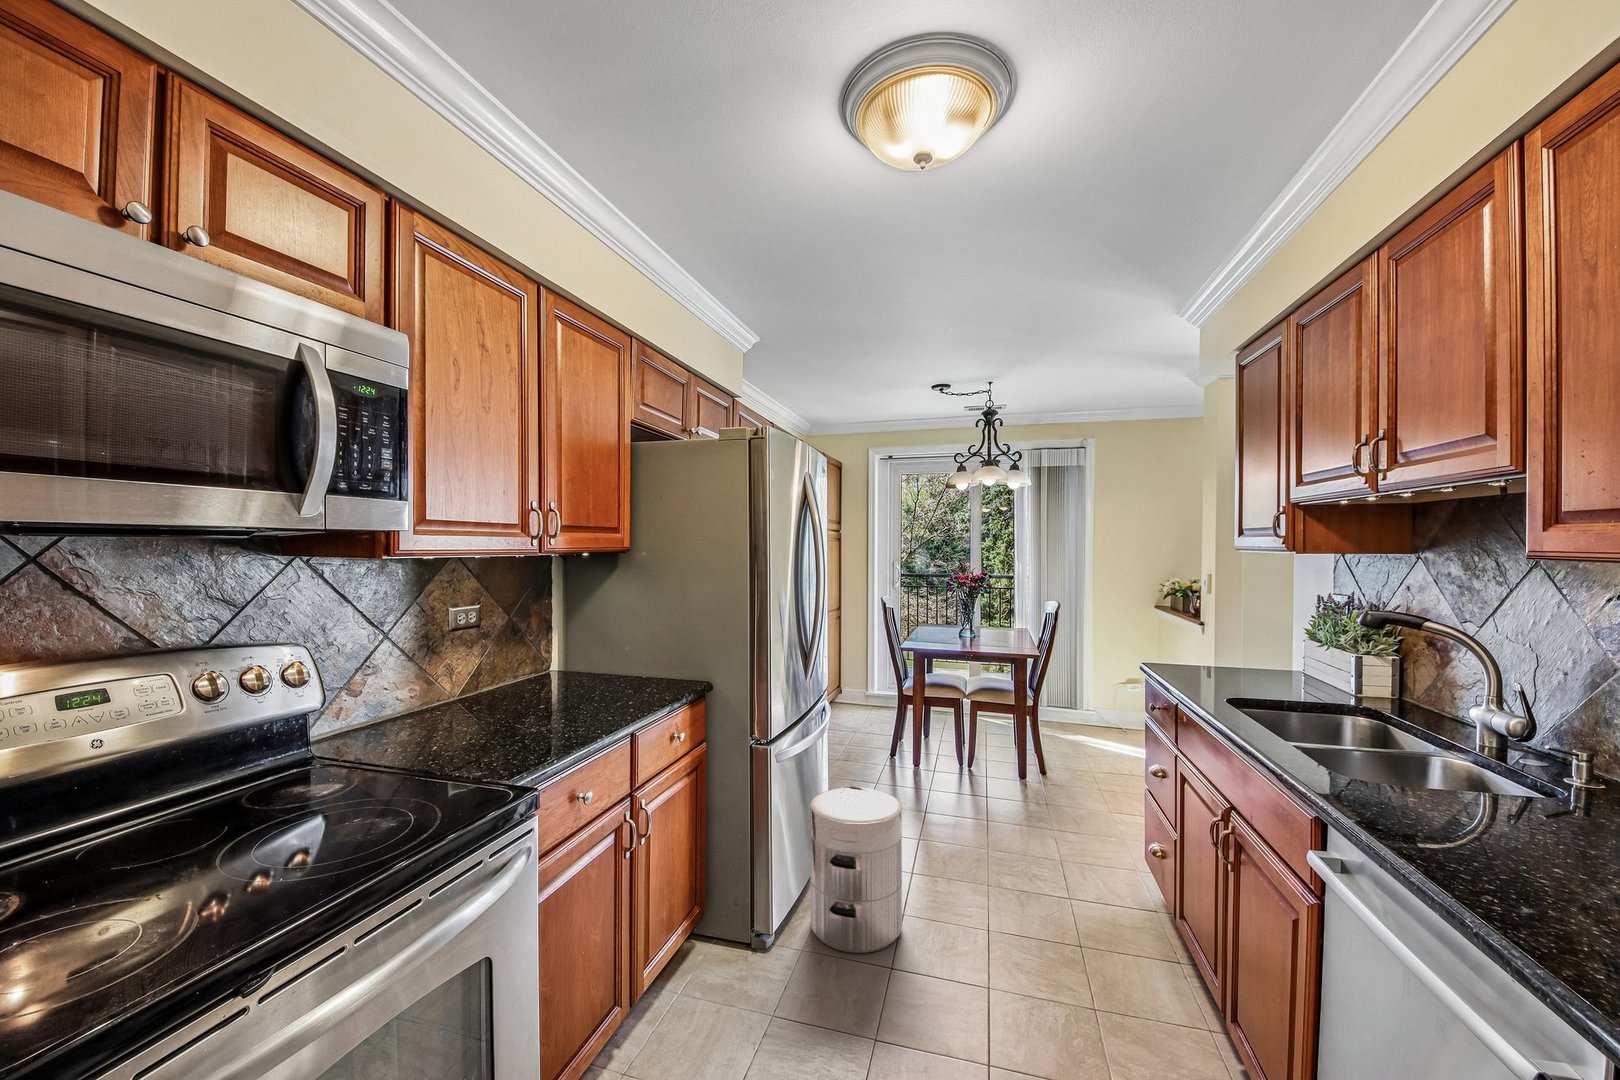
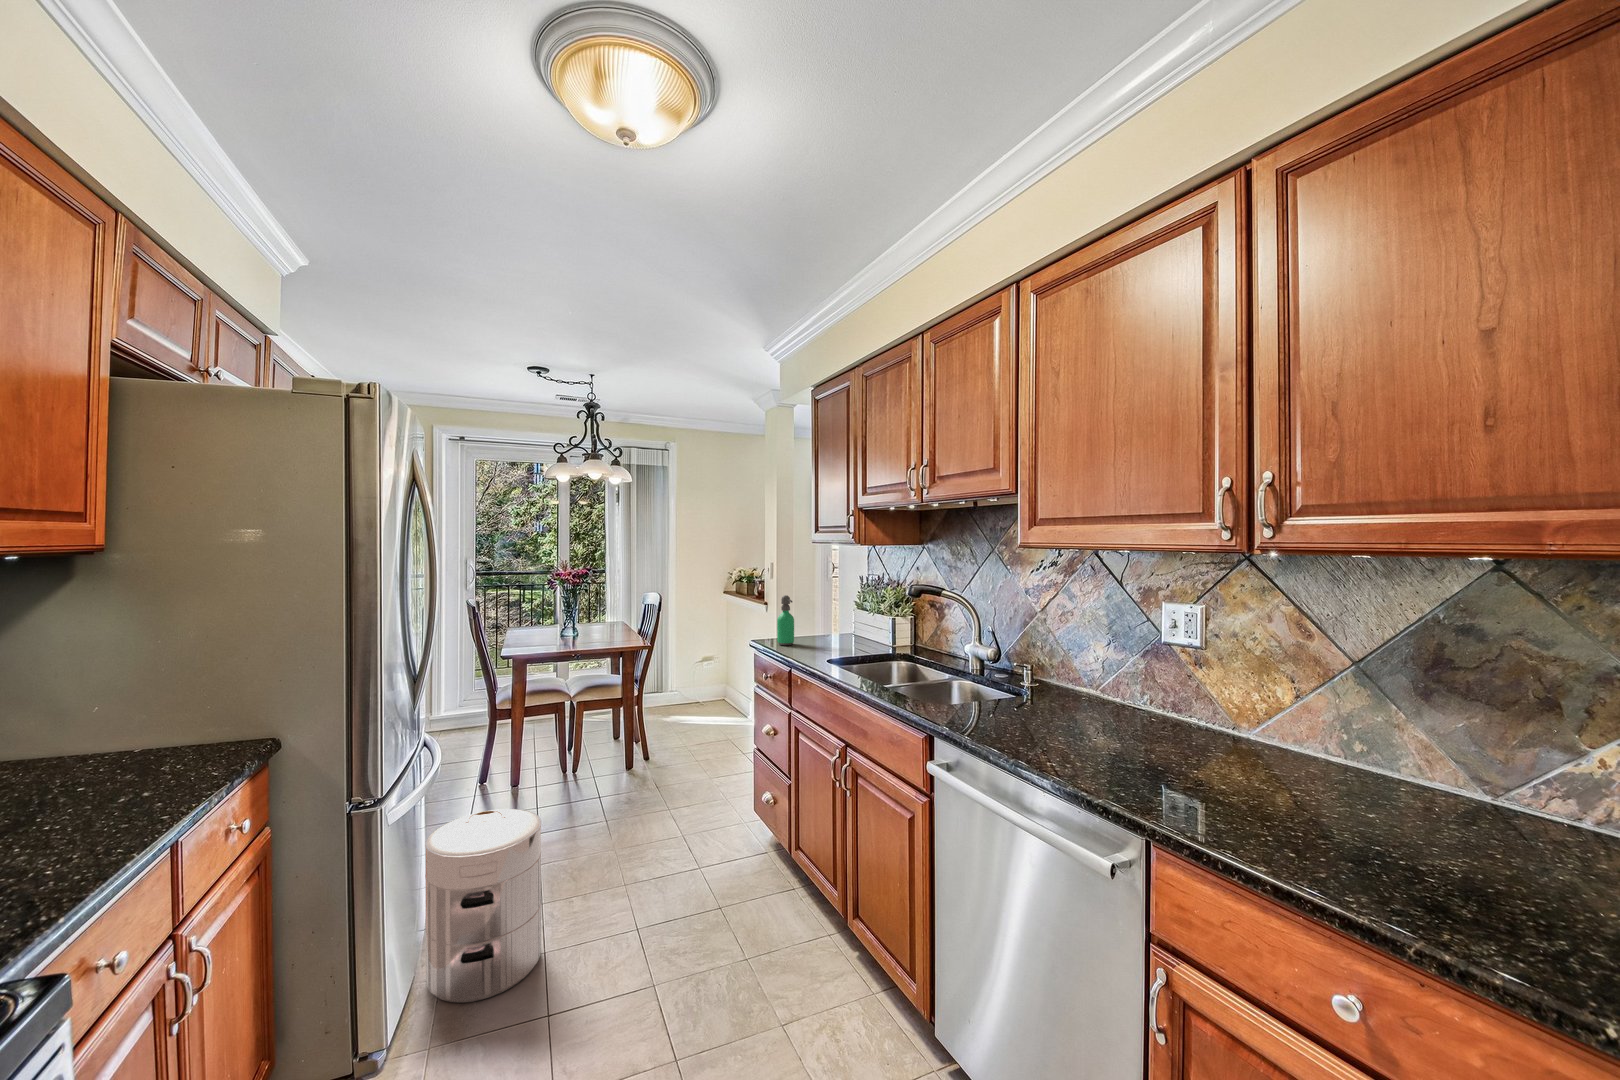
soap dispenser: none [1179,614,1203,675] -> present [777,595,794,645]

